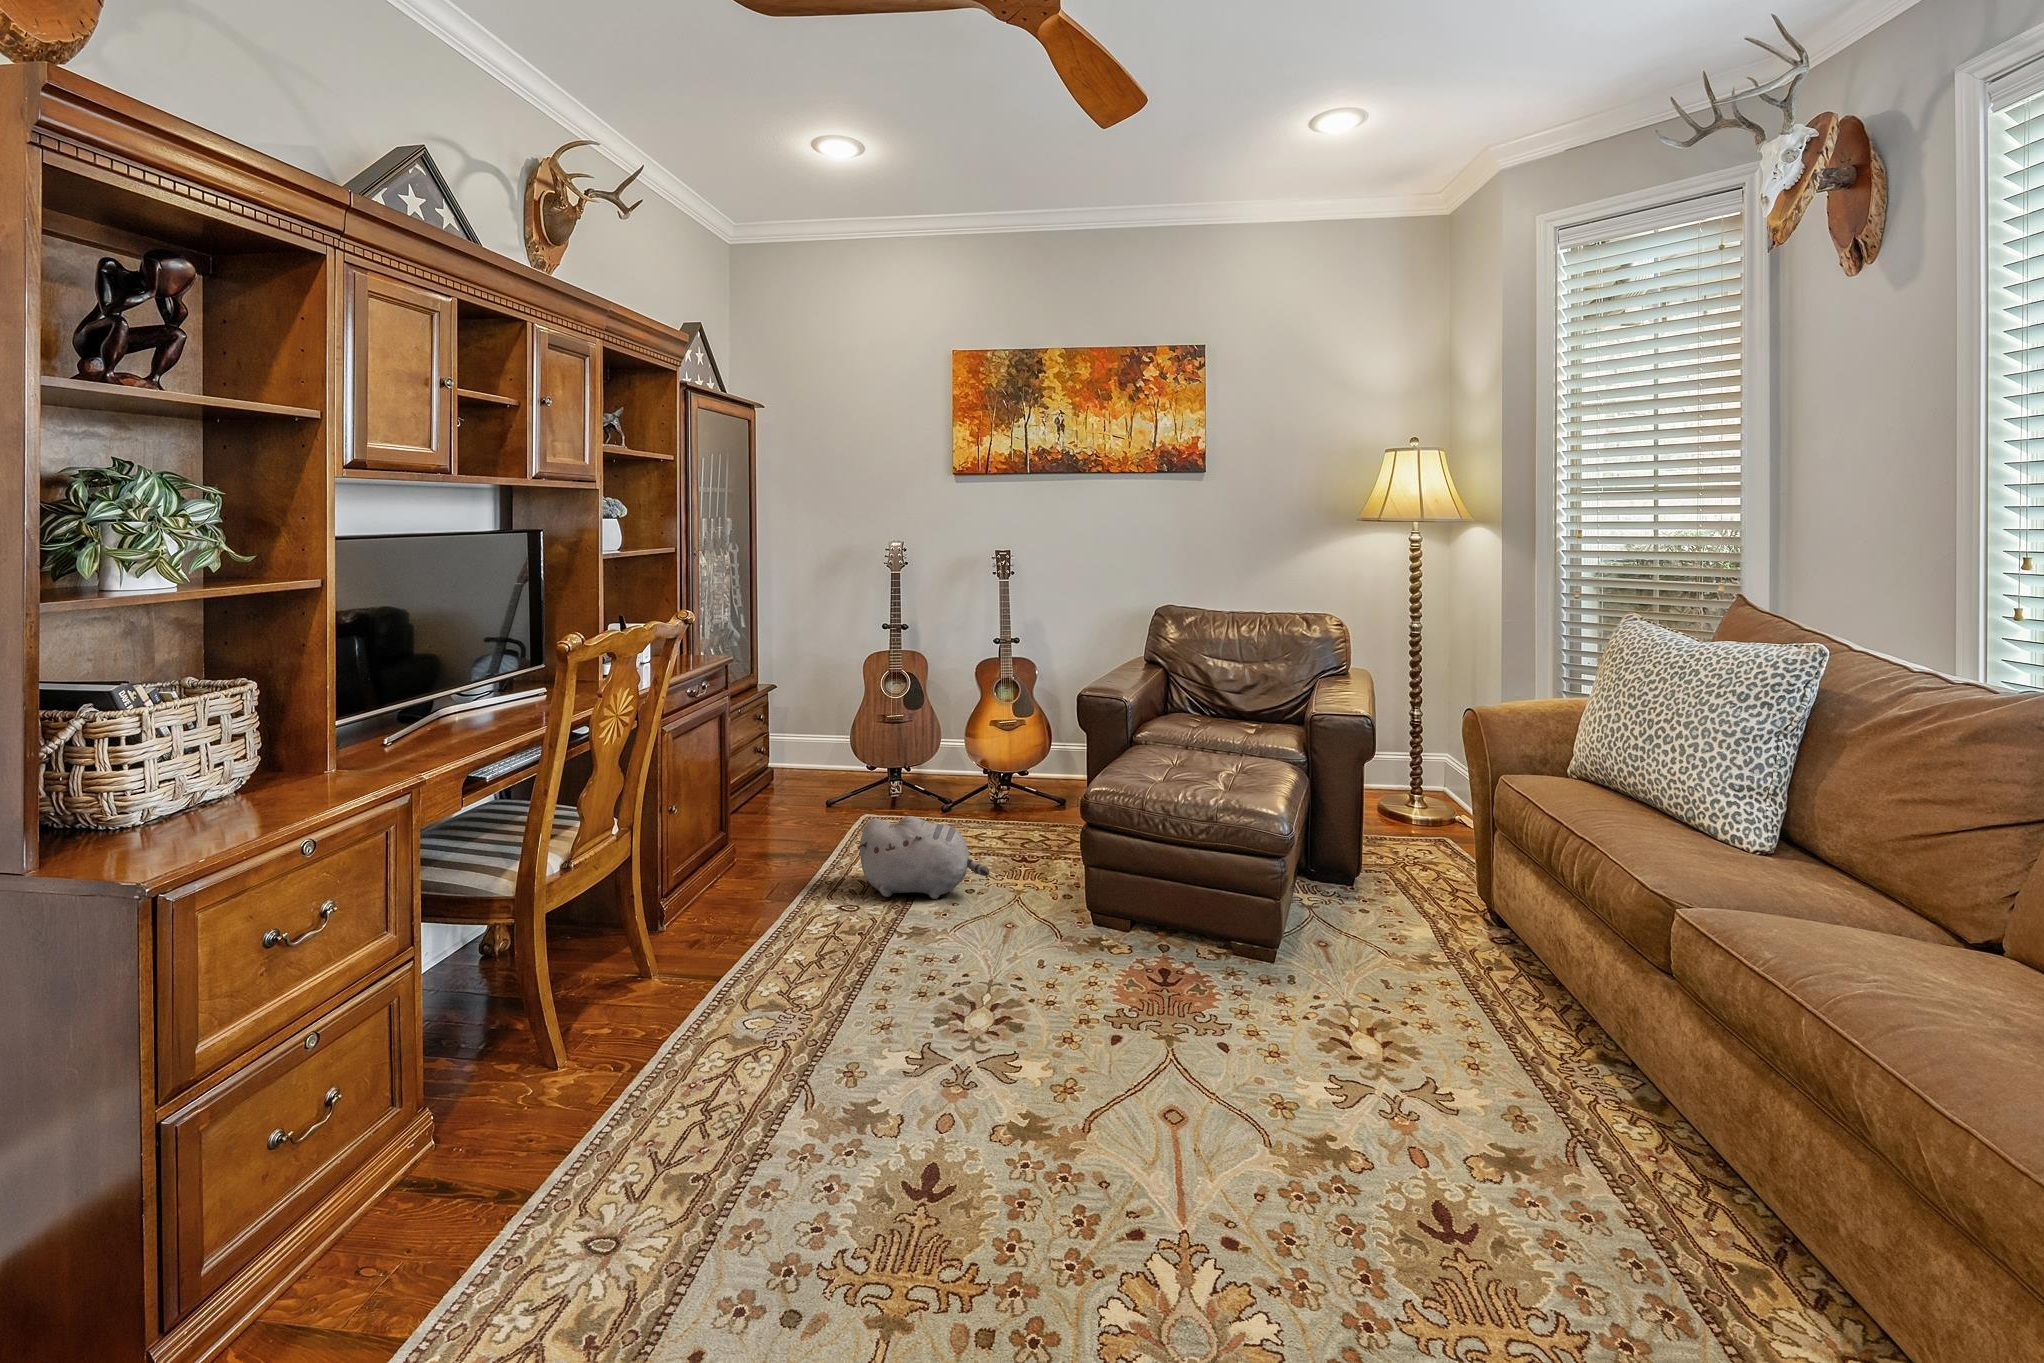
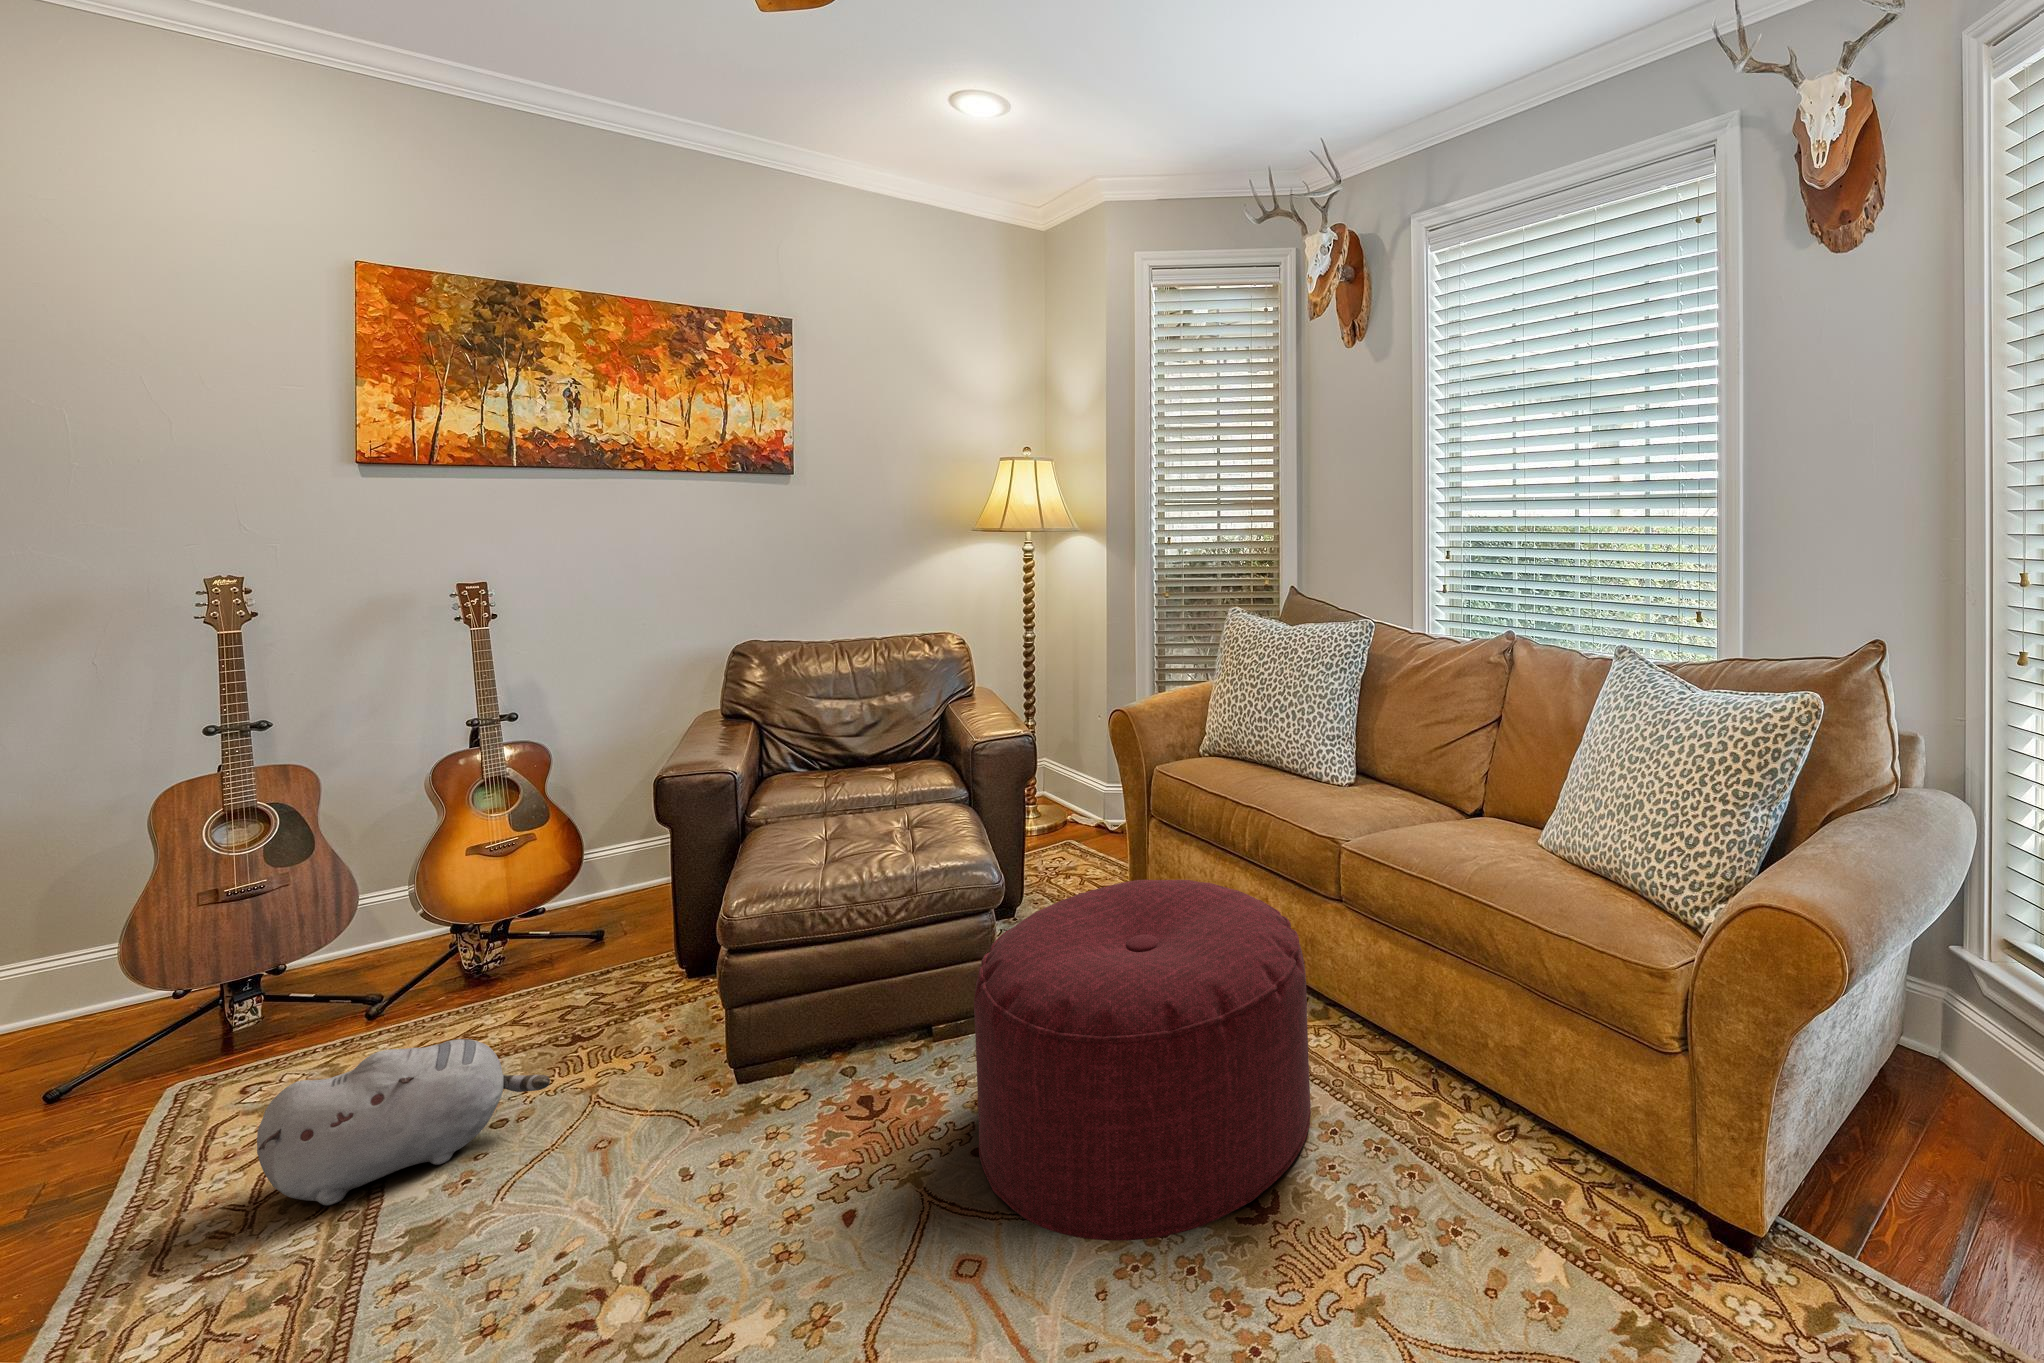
ottoman: none [1219,864,1582,1216] -> present [974,880,1311,1241]

